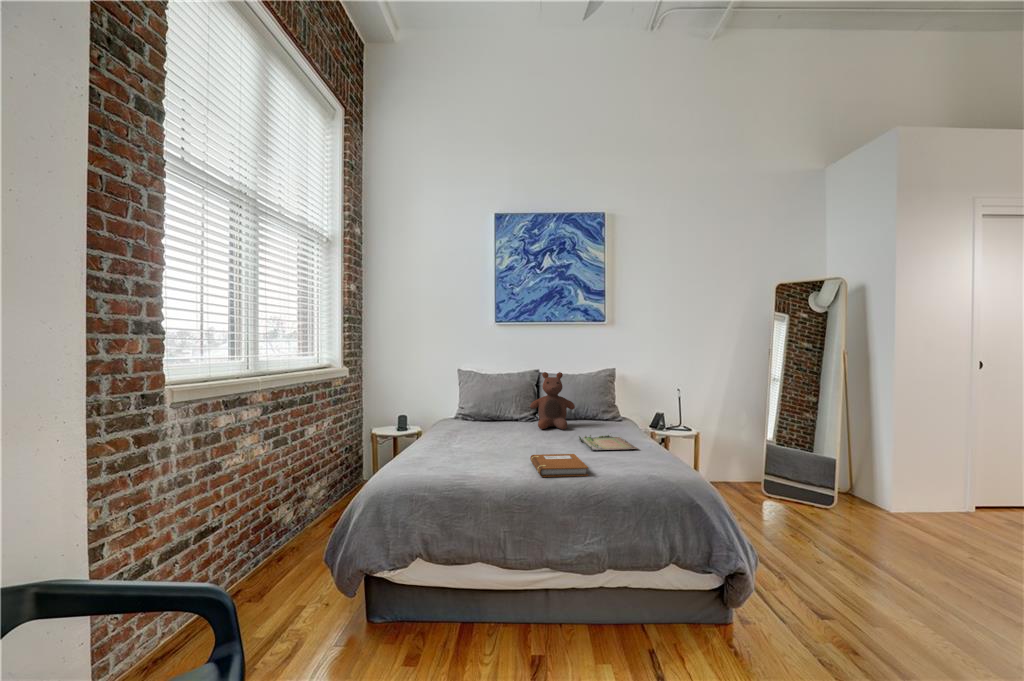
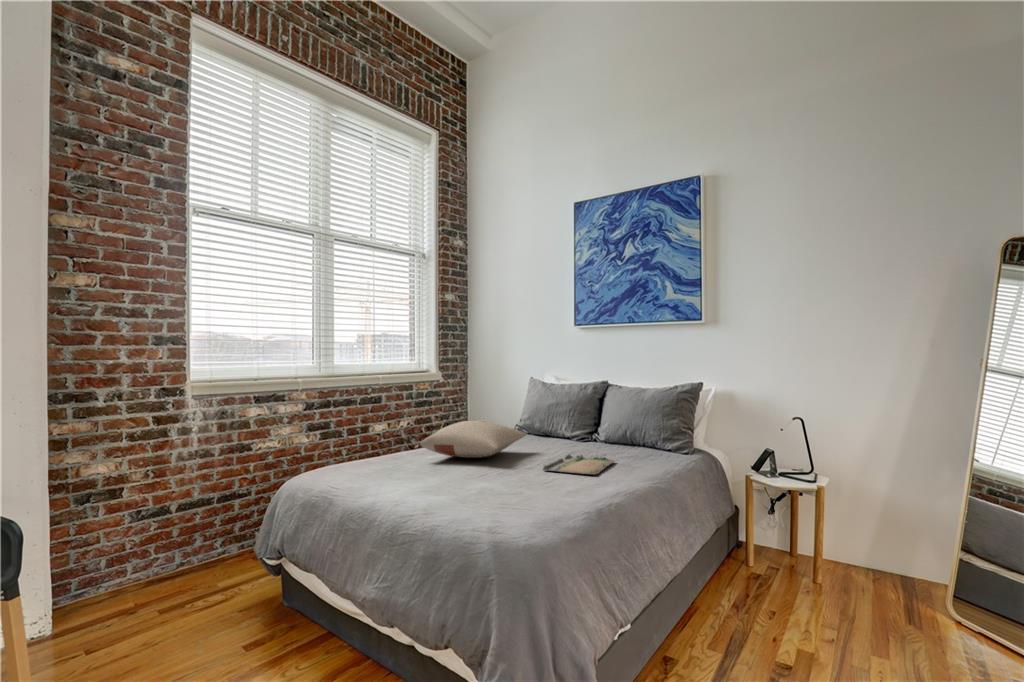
stuffed bear: present [530,372,575,430] -> none [560,380,612,447]
pillow: none [460,413,548,448] -> present [420,421,526,458]
notebook: present [530,454,588,477] -> none [419,465,493,492]

